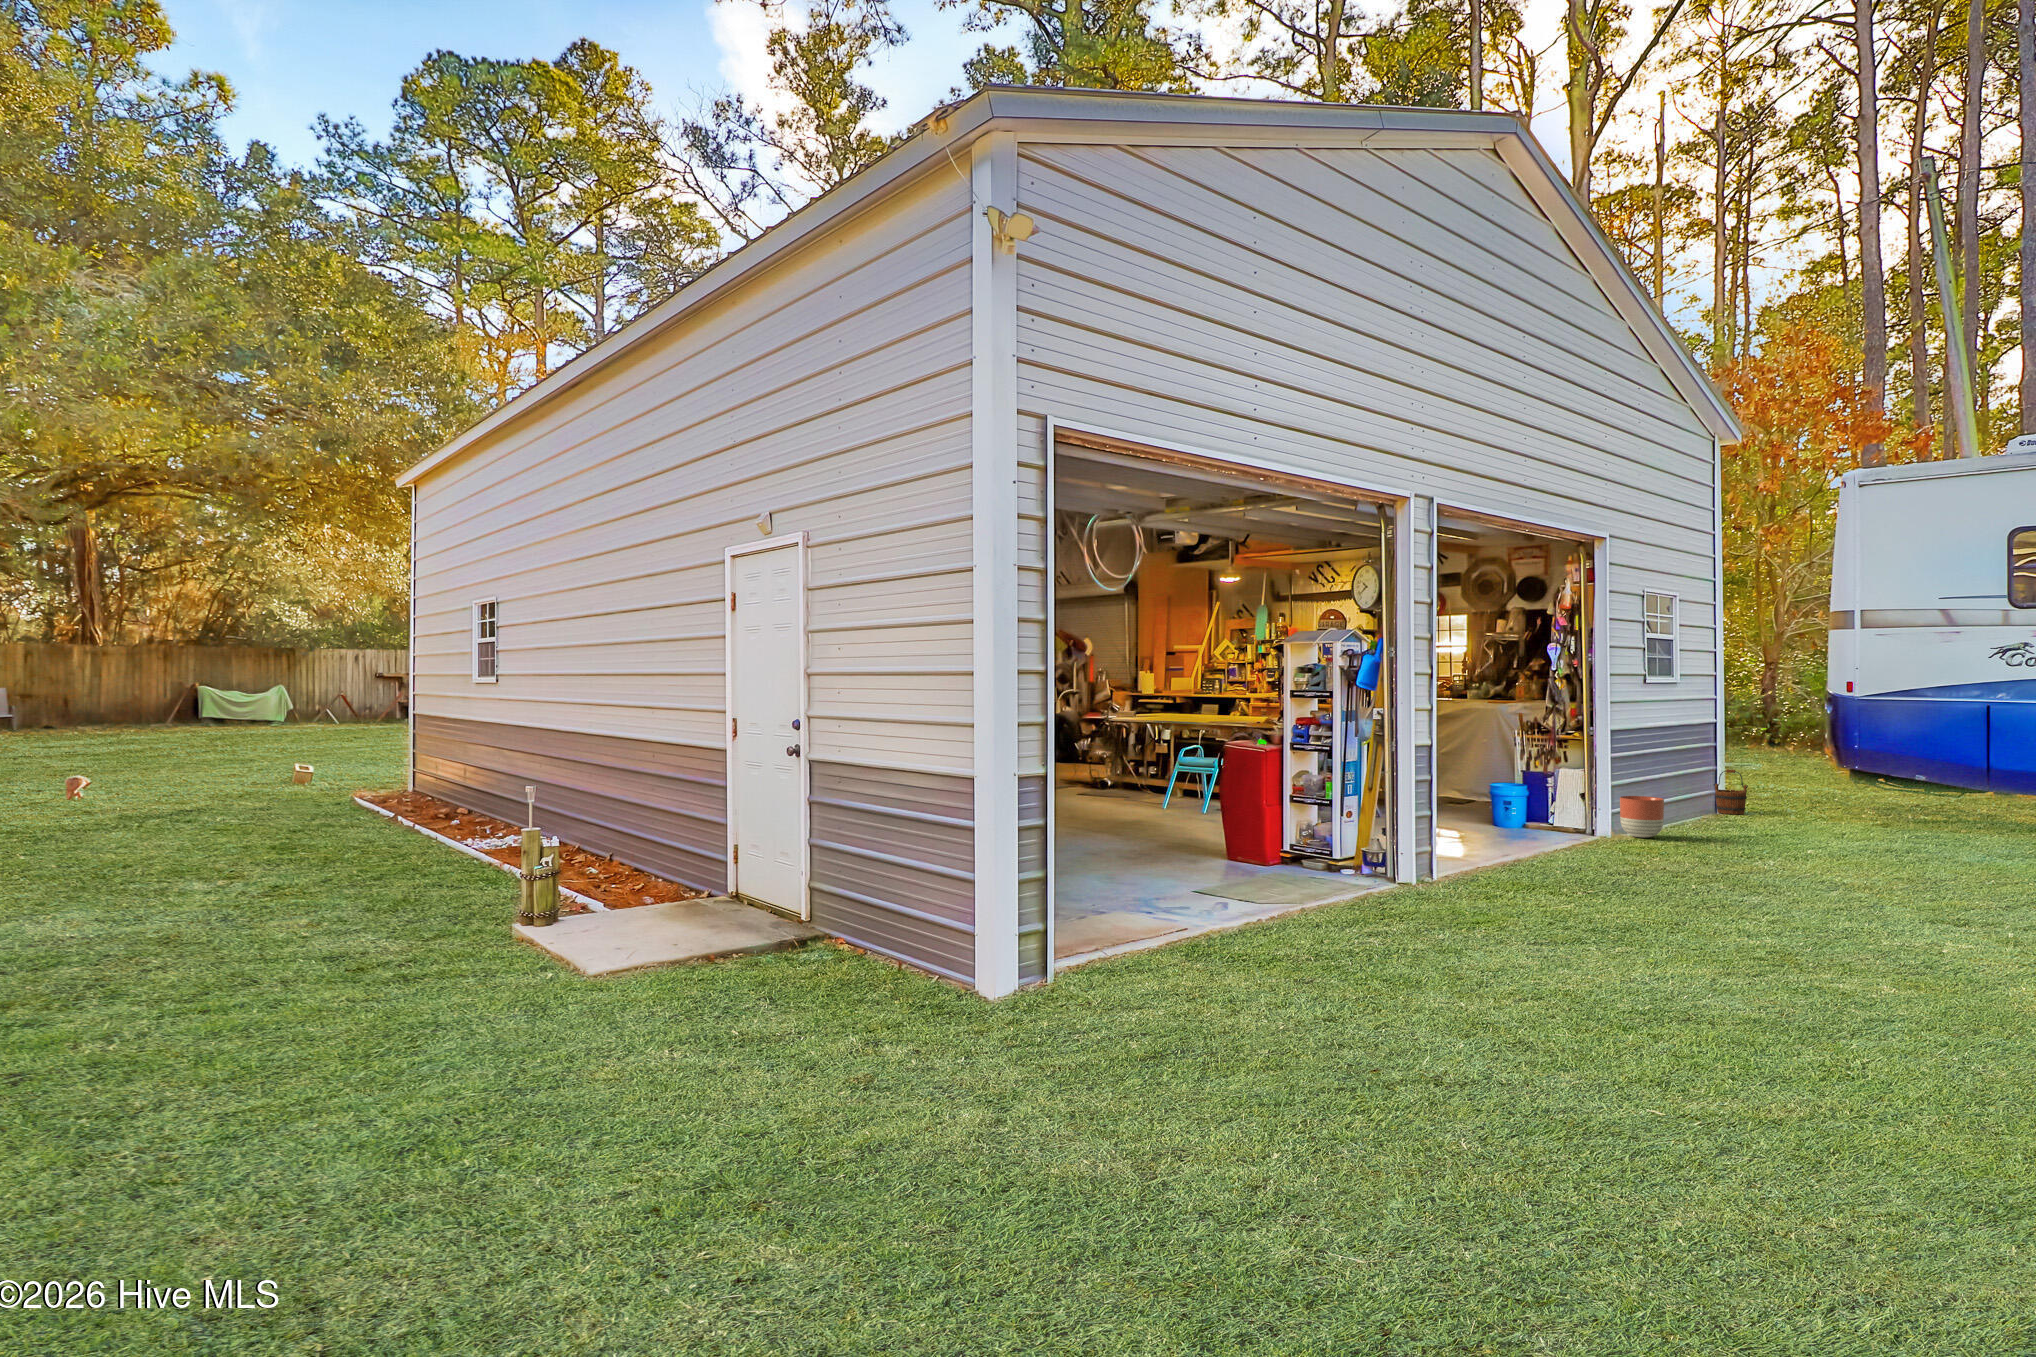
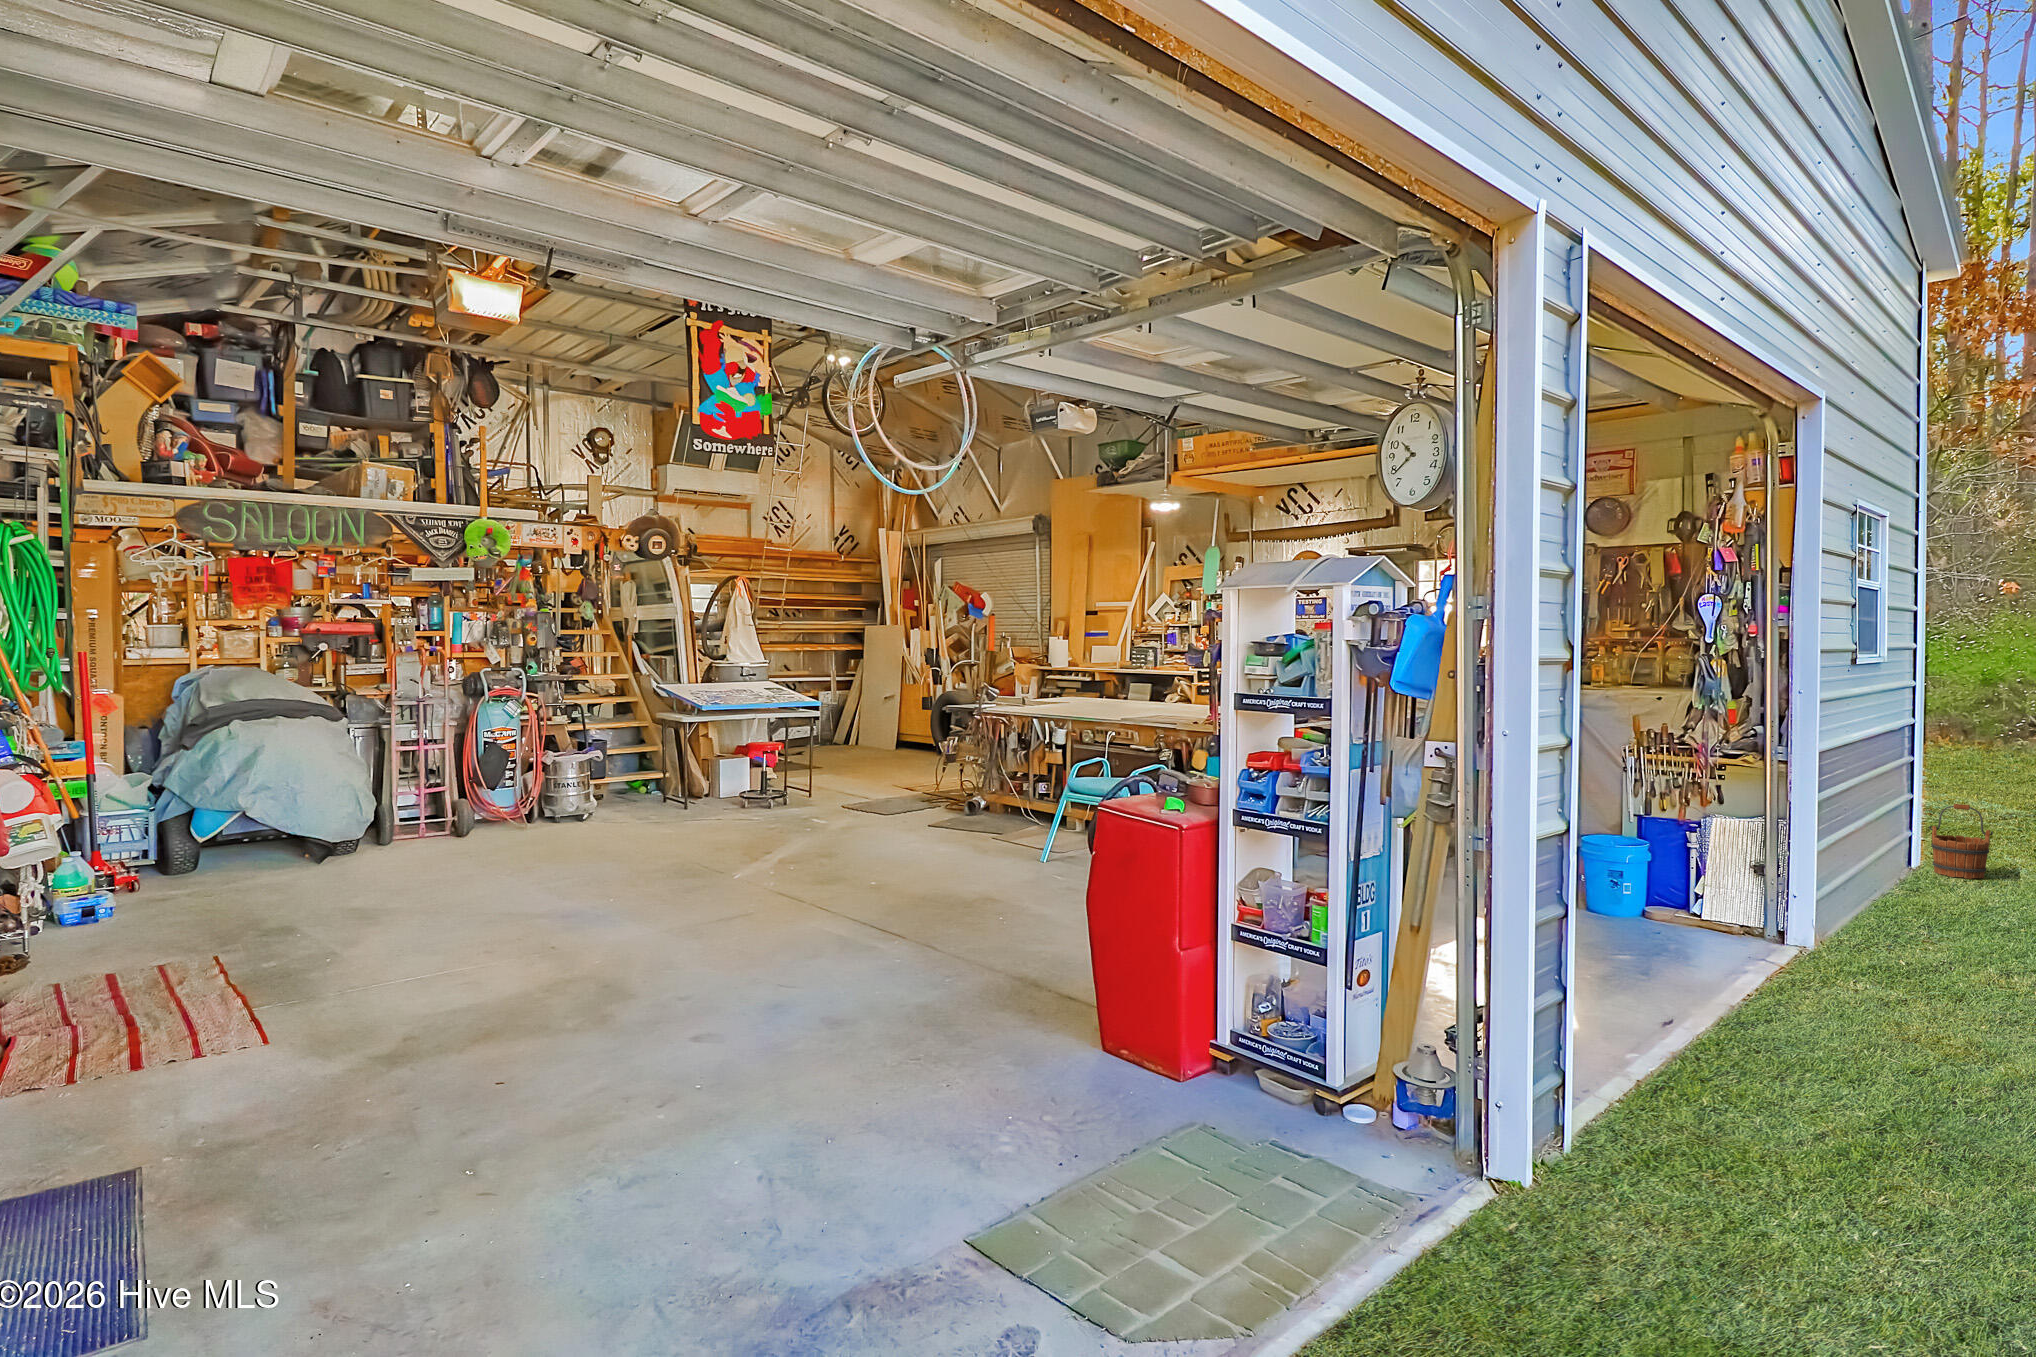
planter: present [1620,796,1664,838] -> none [1841,873,1933,955]

